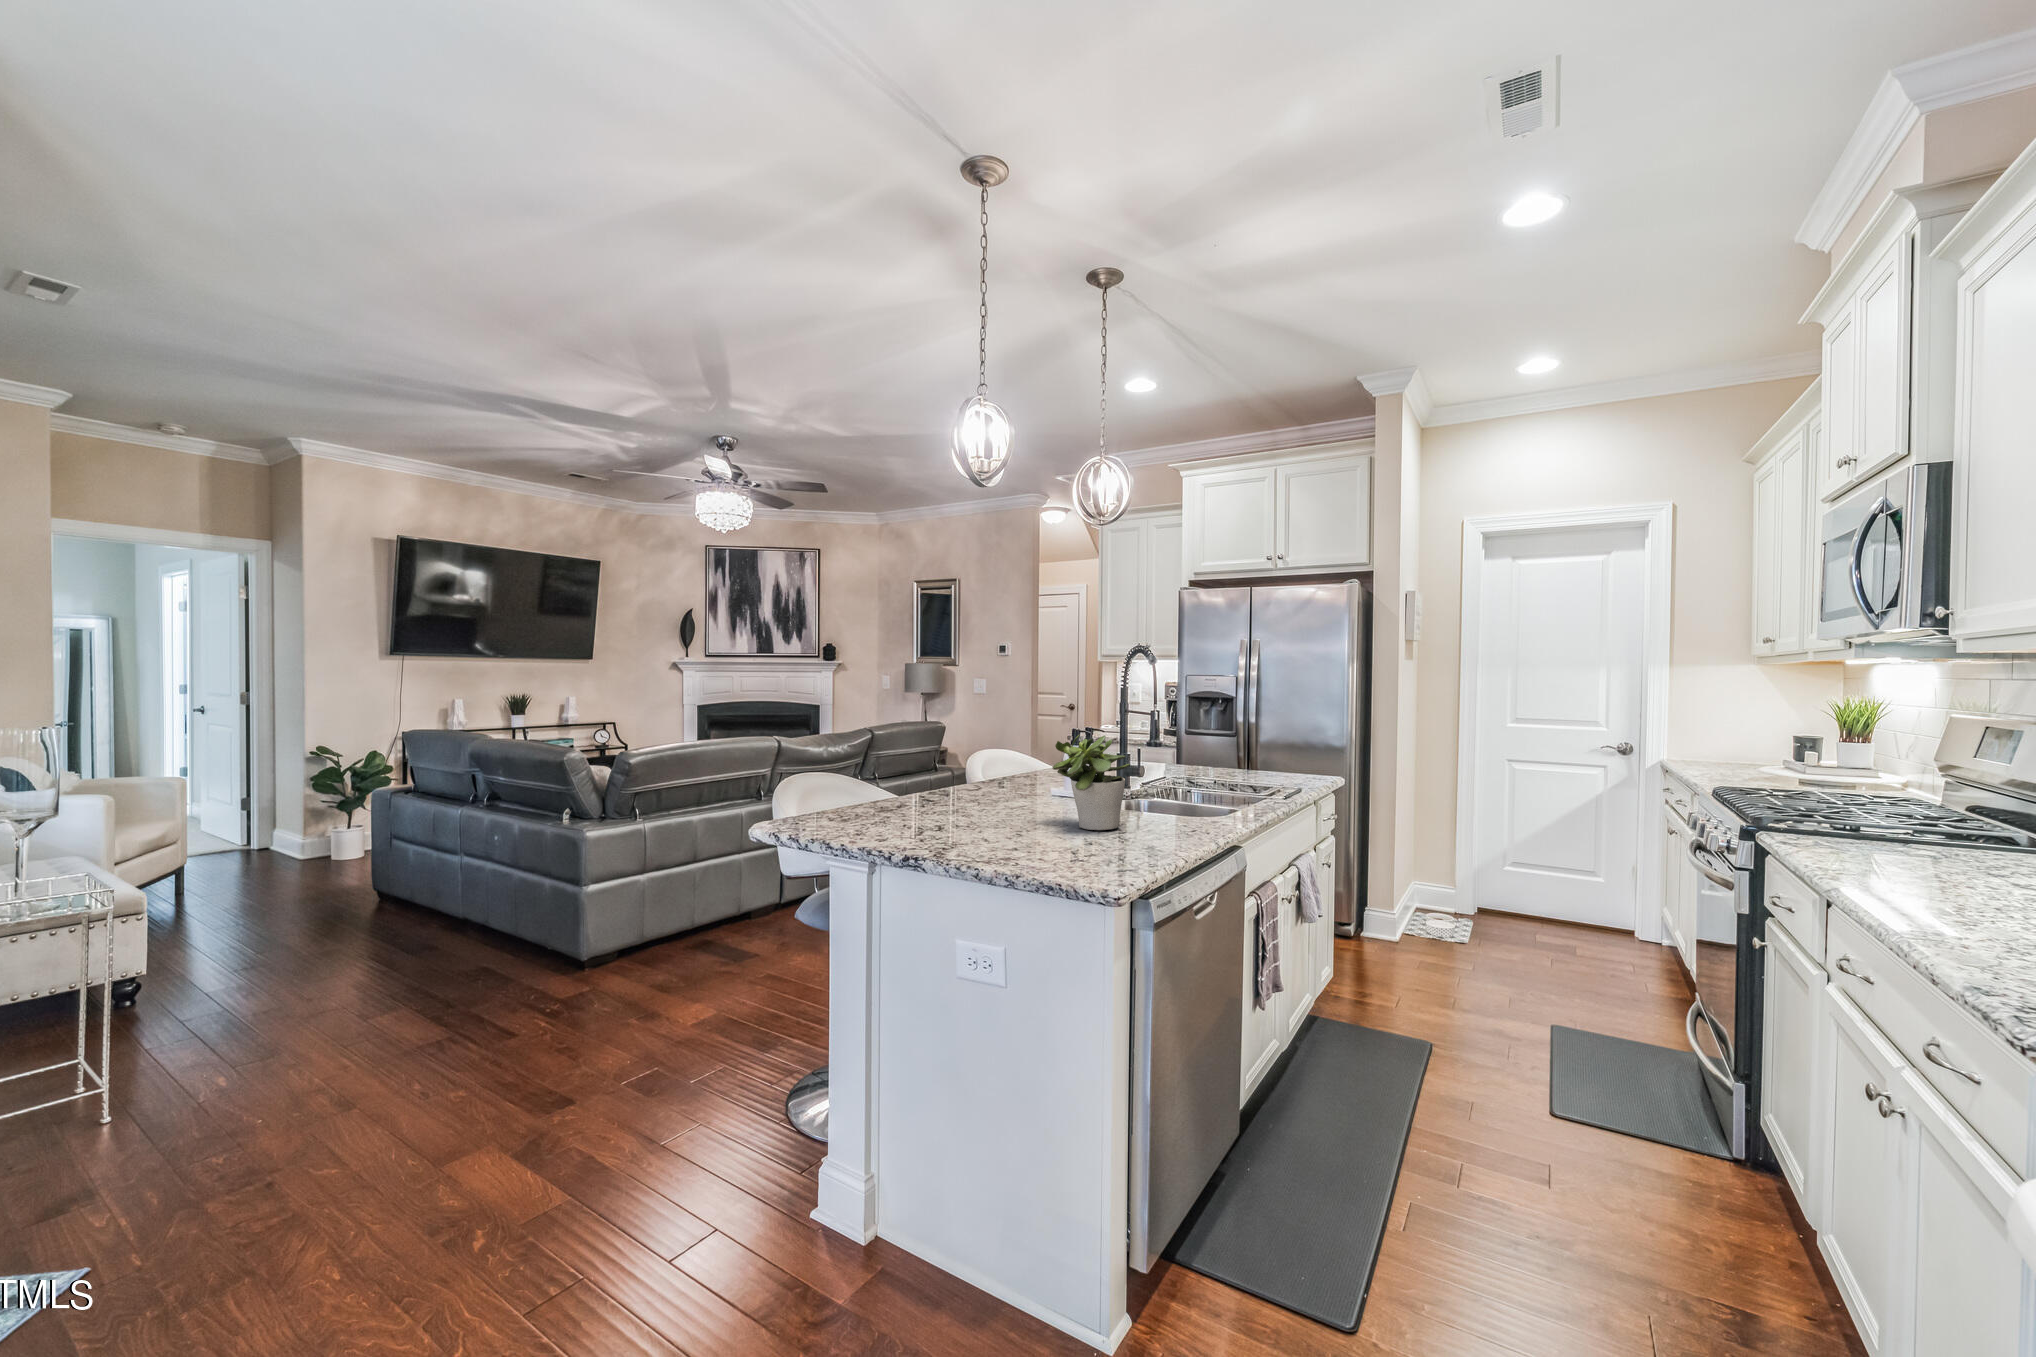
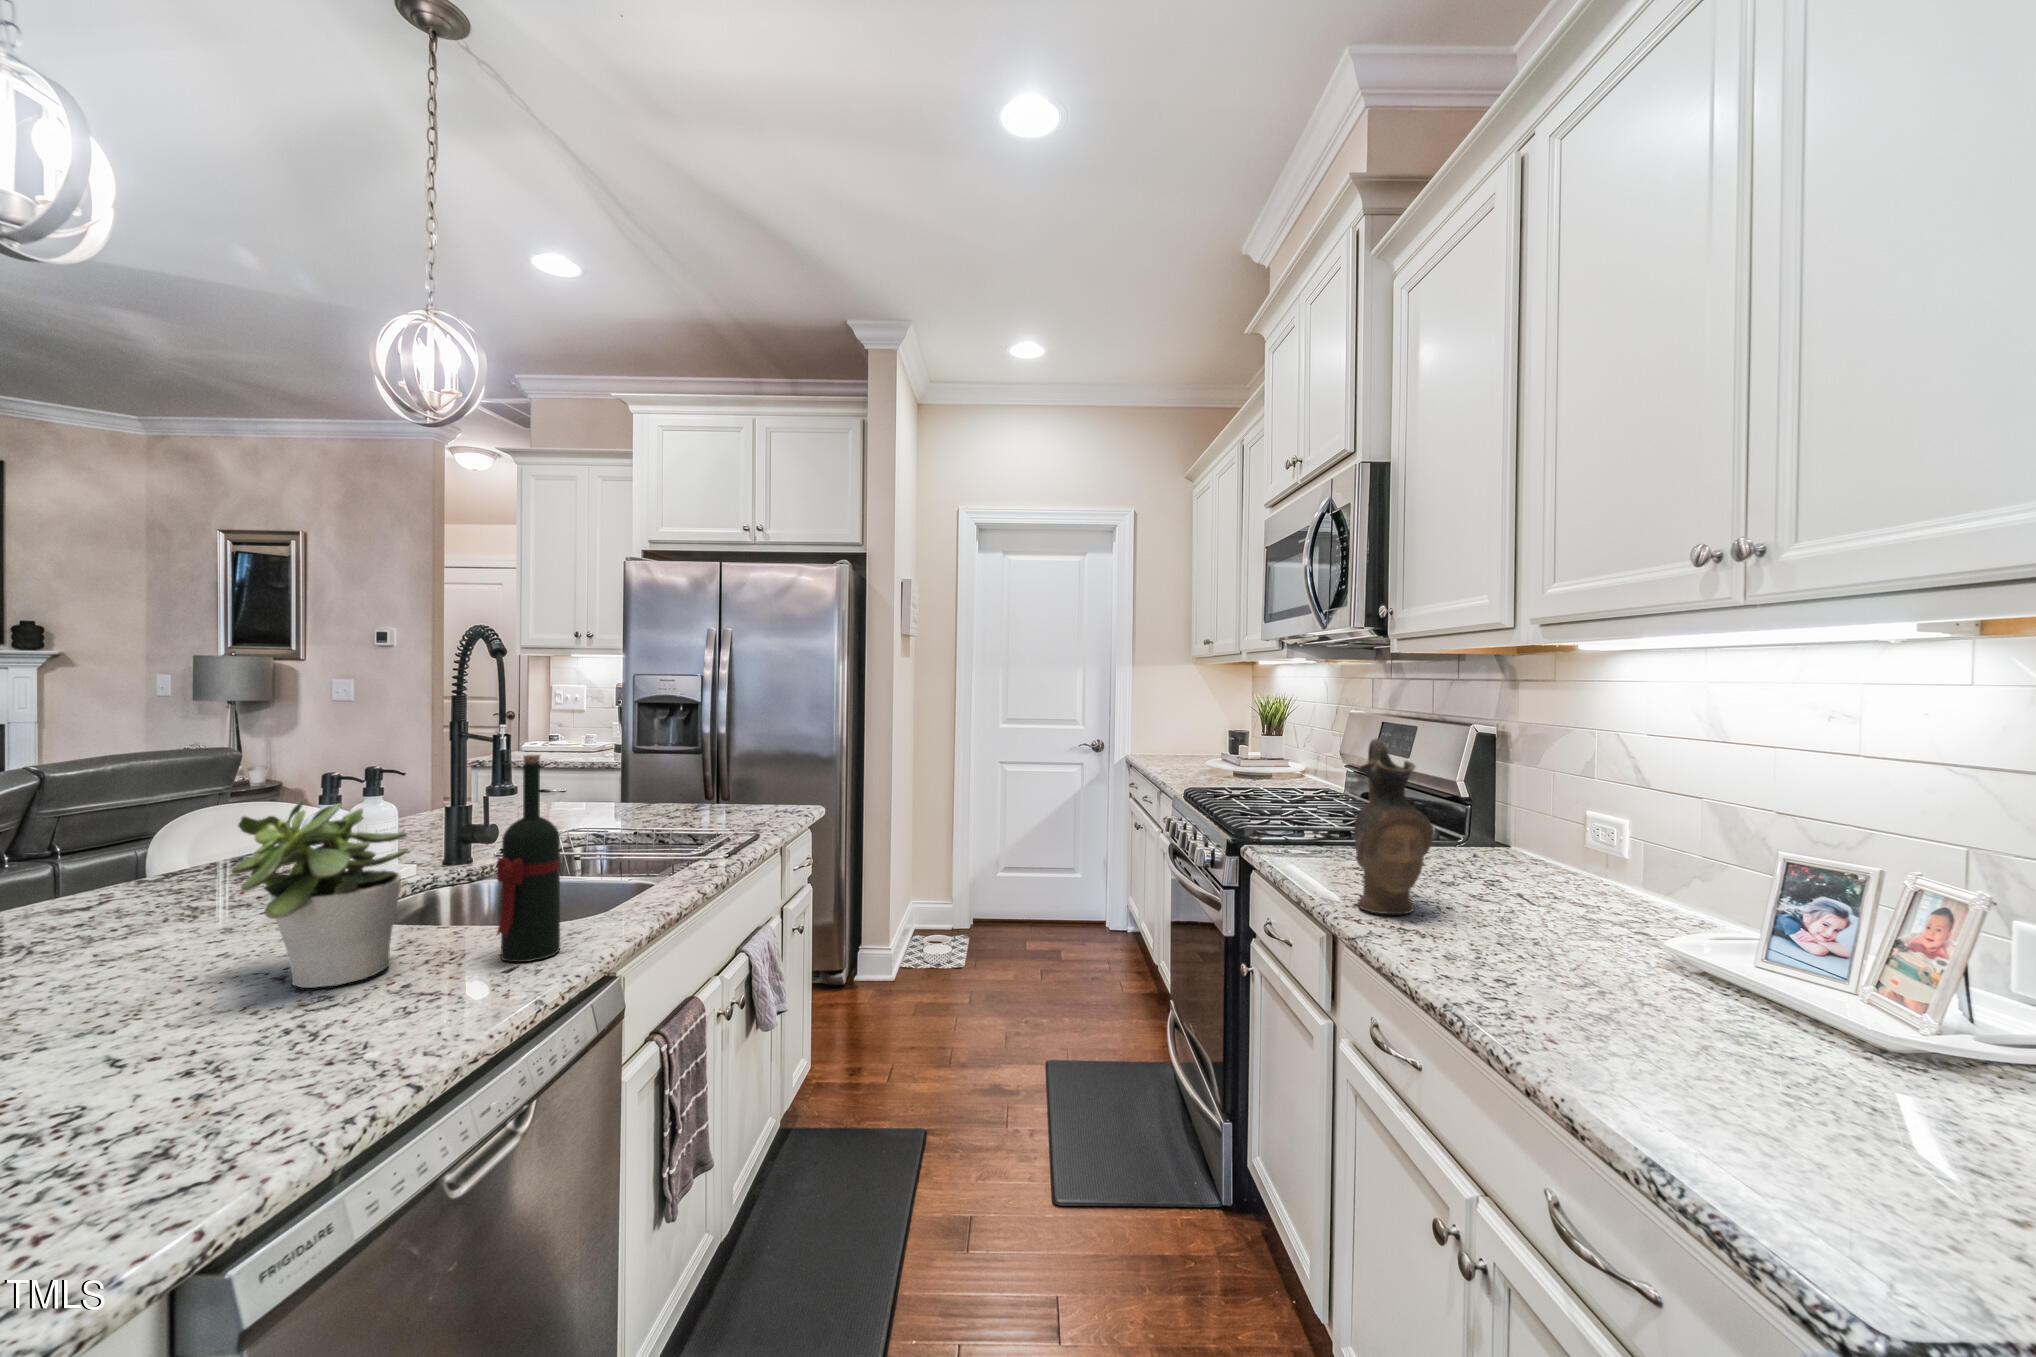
wine bottle: none [1172,716,1203,833] -> present [497,755,560,962]
ceramic pitcher: none [1859,728,1951,884] -> present [1354,738,1434,914]

